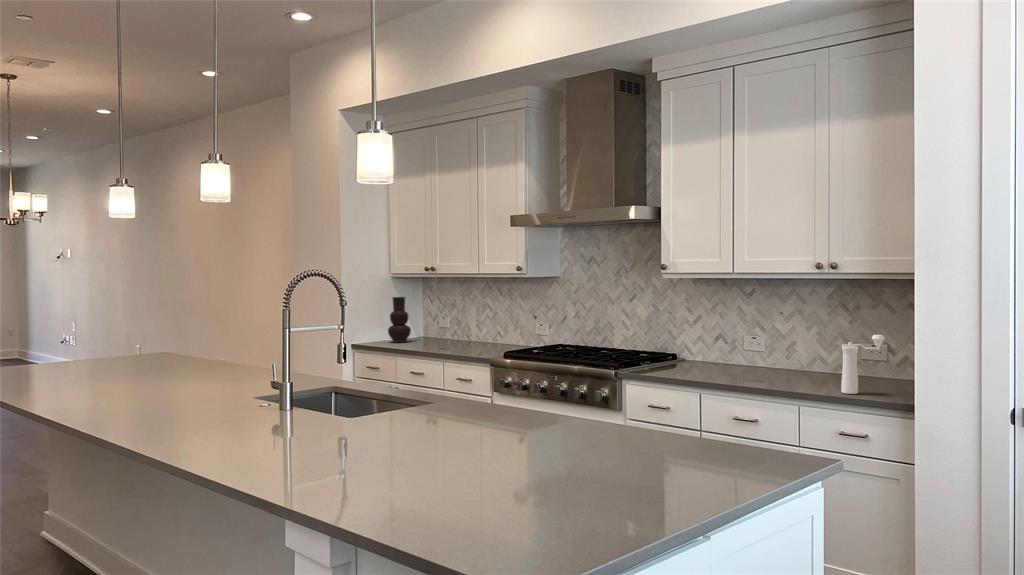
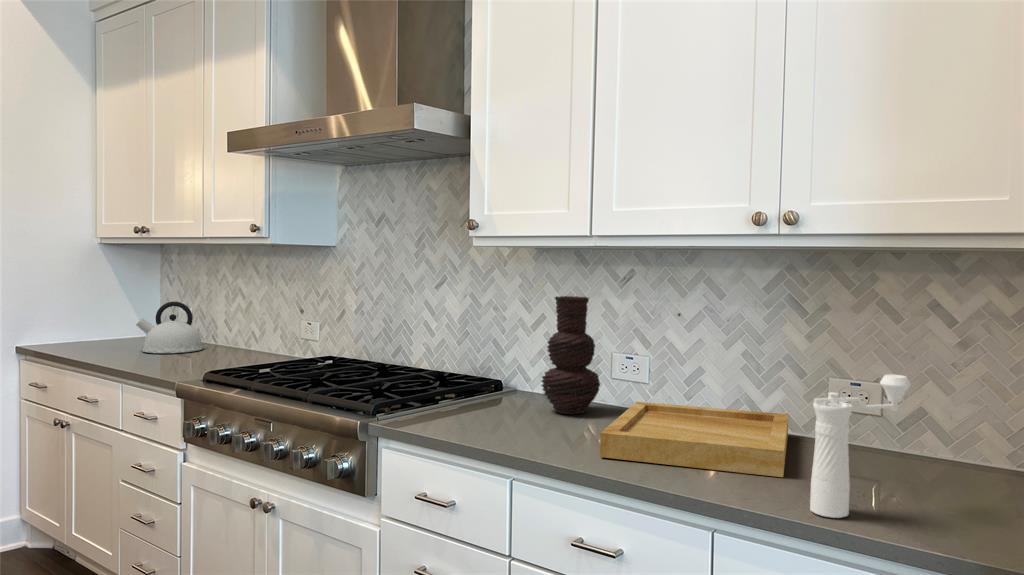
vase: present [388,297,411,343] -> present [541,296,600,414]
kettle: none [430,313,469,345] -> present [136,302,203,353]
tray: none [745,359,840,385] -> present [600,402,788,477]

